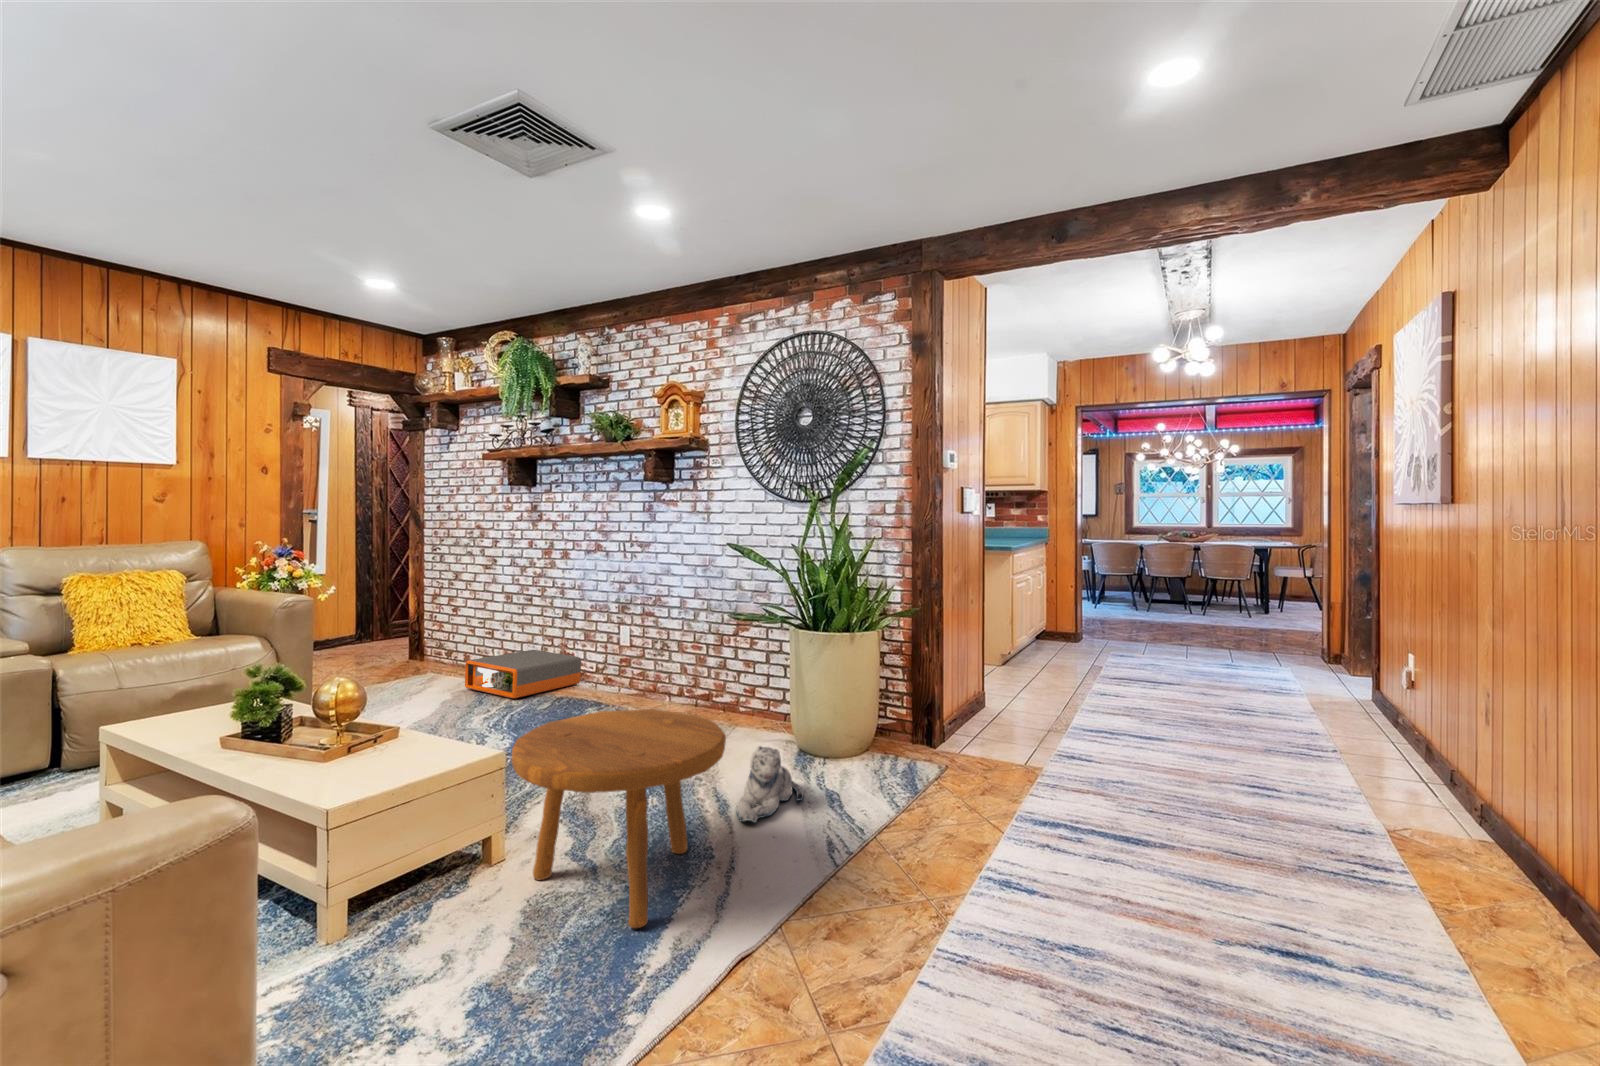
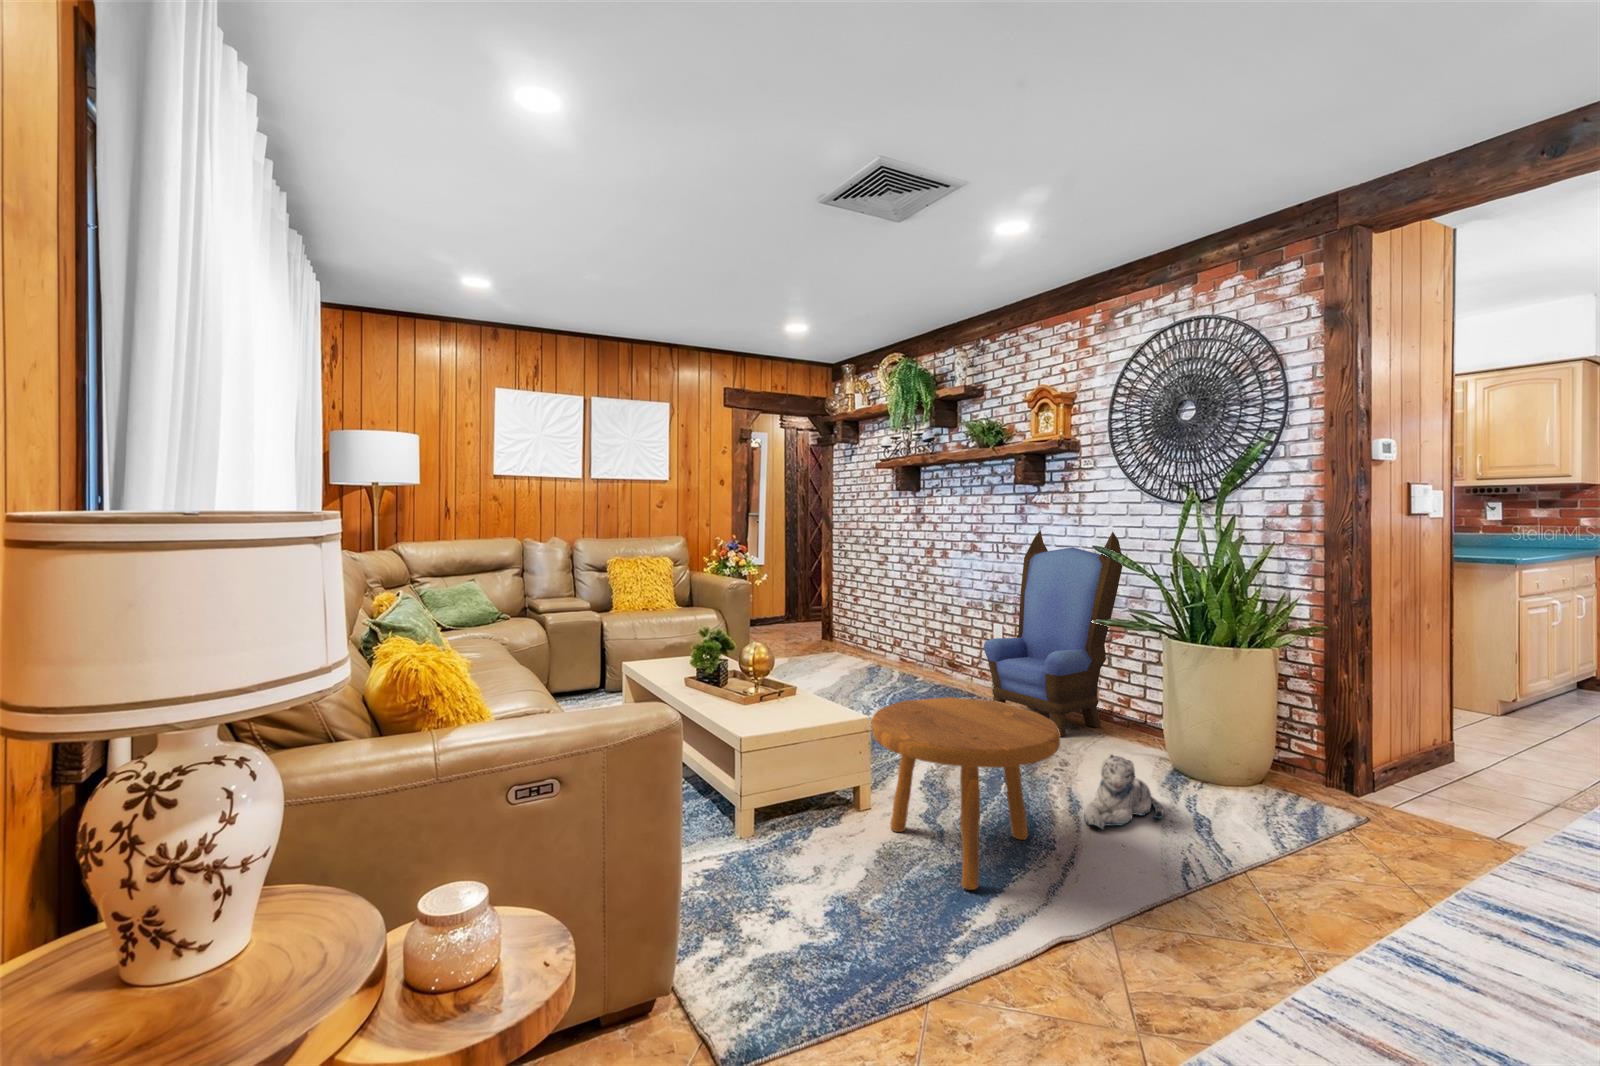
armchair: none [616,527,751,734] -> present [983,530,1123,736]
storage box: present [465,650,581,698] -> none [860,640,957,681]

